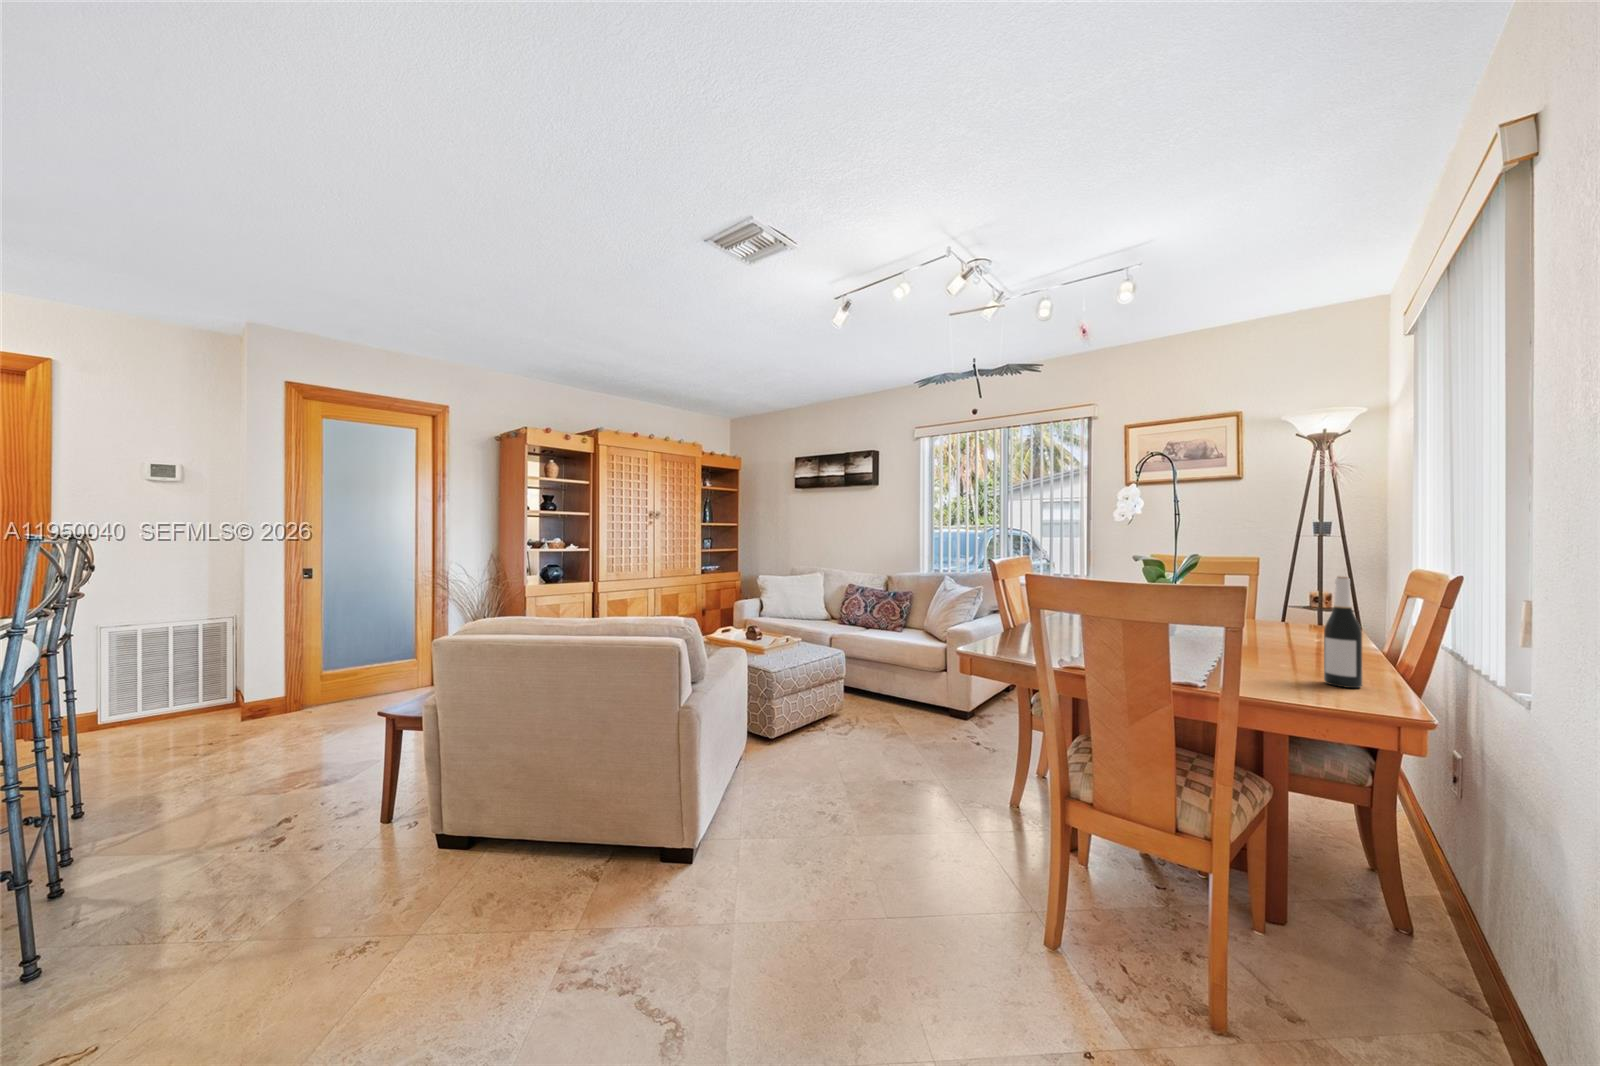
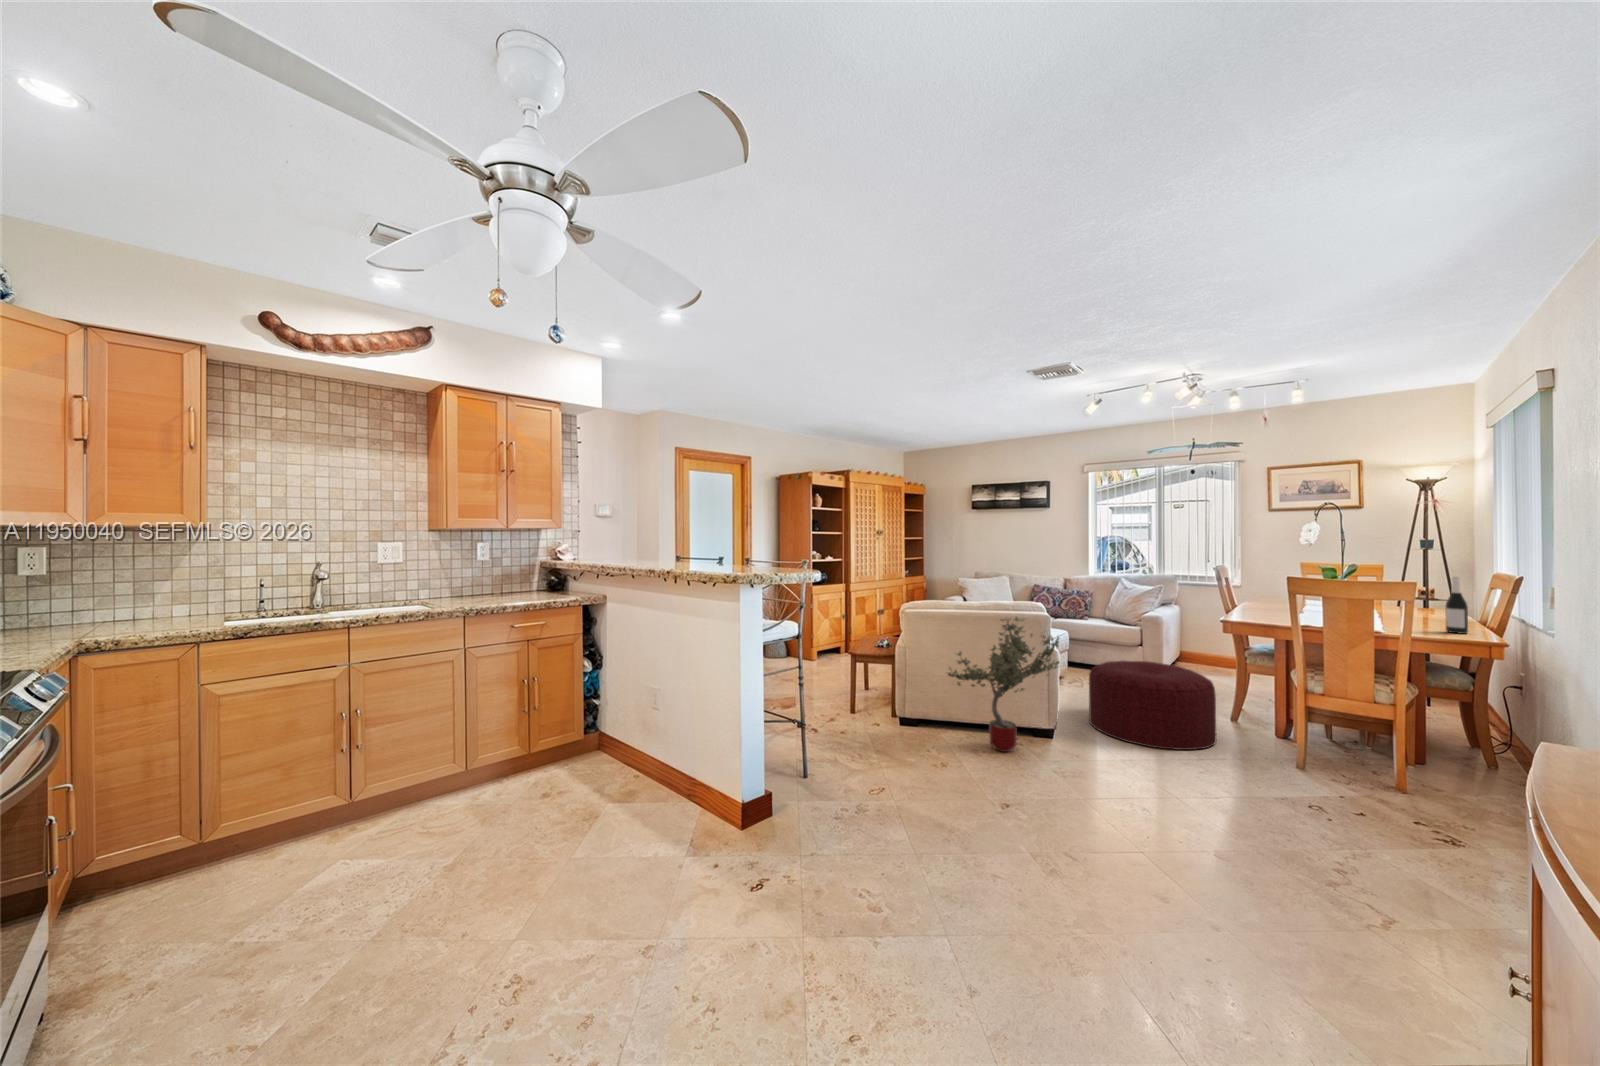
potted tree: none [423,651,621,931] -> present [948,616,1059,752]
ottoman: none [758,718,950,909] -> present [1089,661,1216,750]

